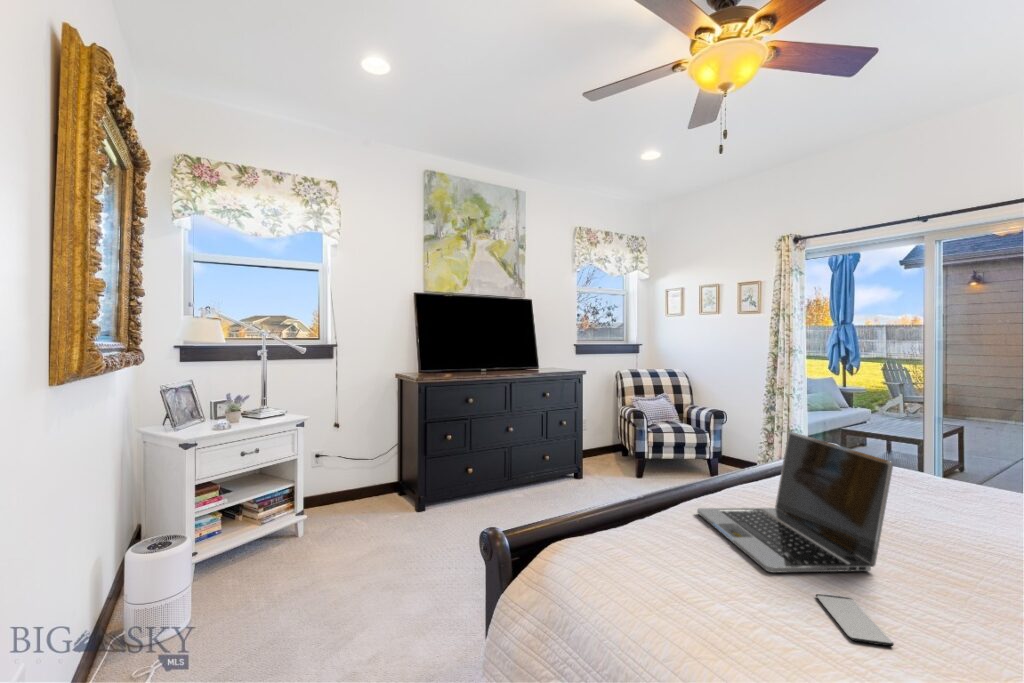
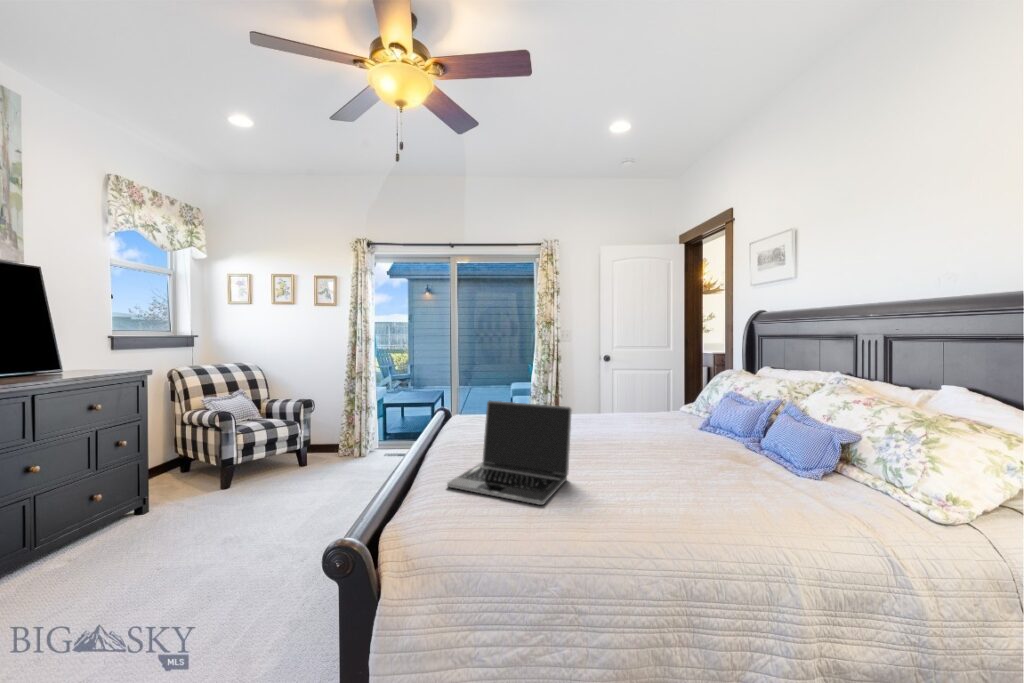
smartphone: present [816,594,894,646] -> none [576,498,628,519]

